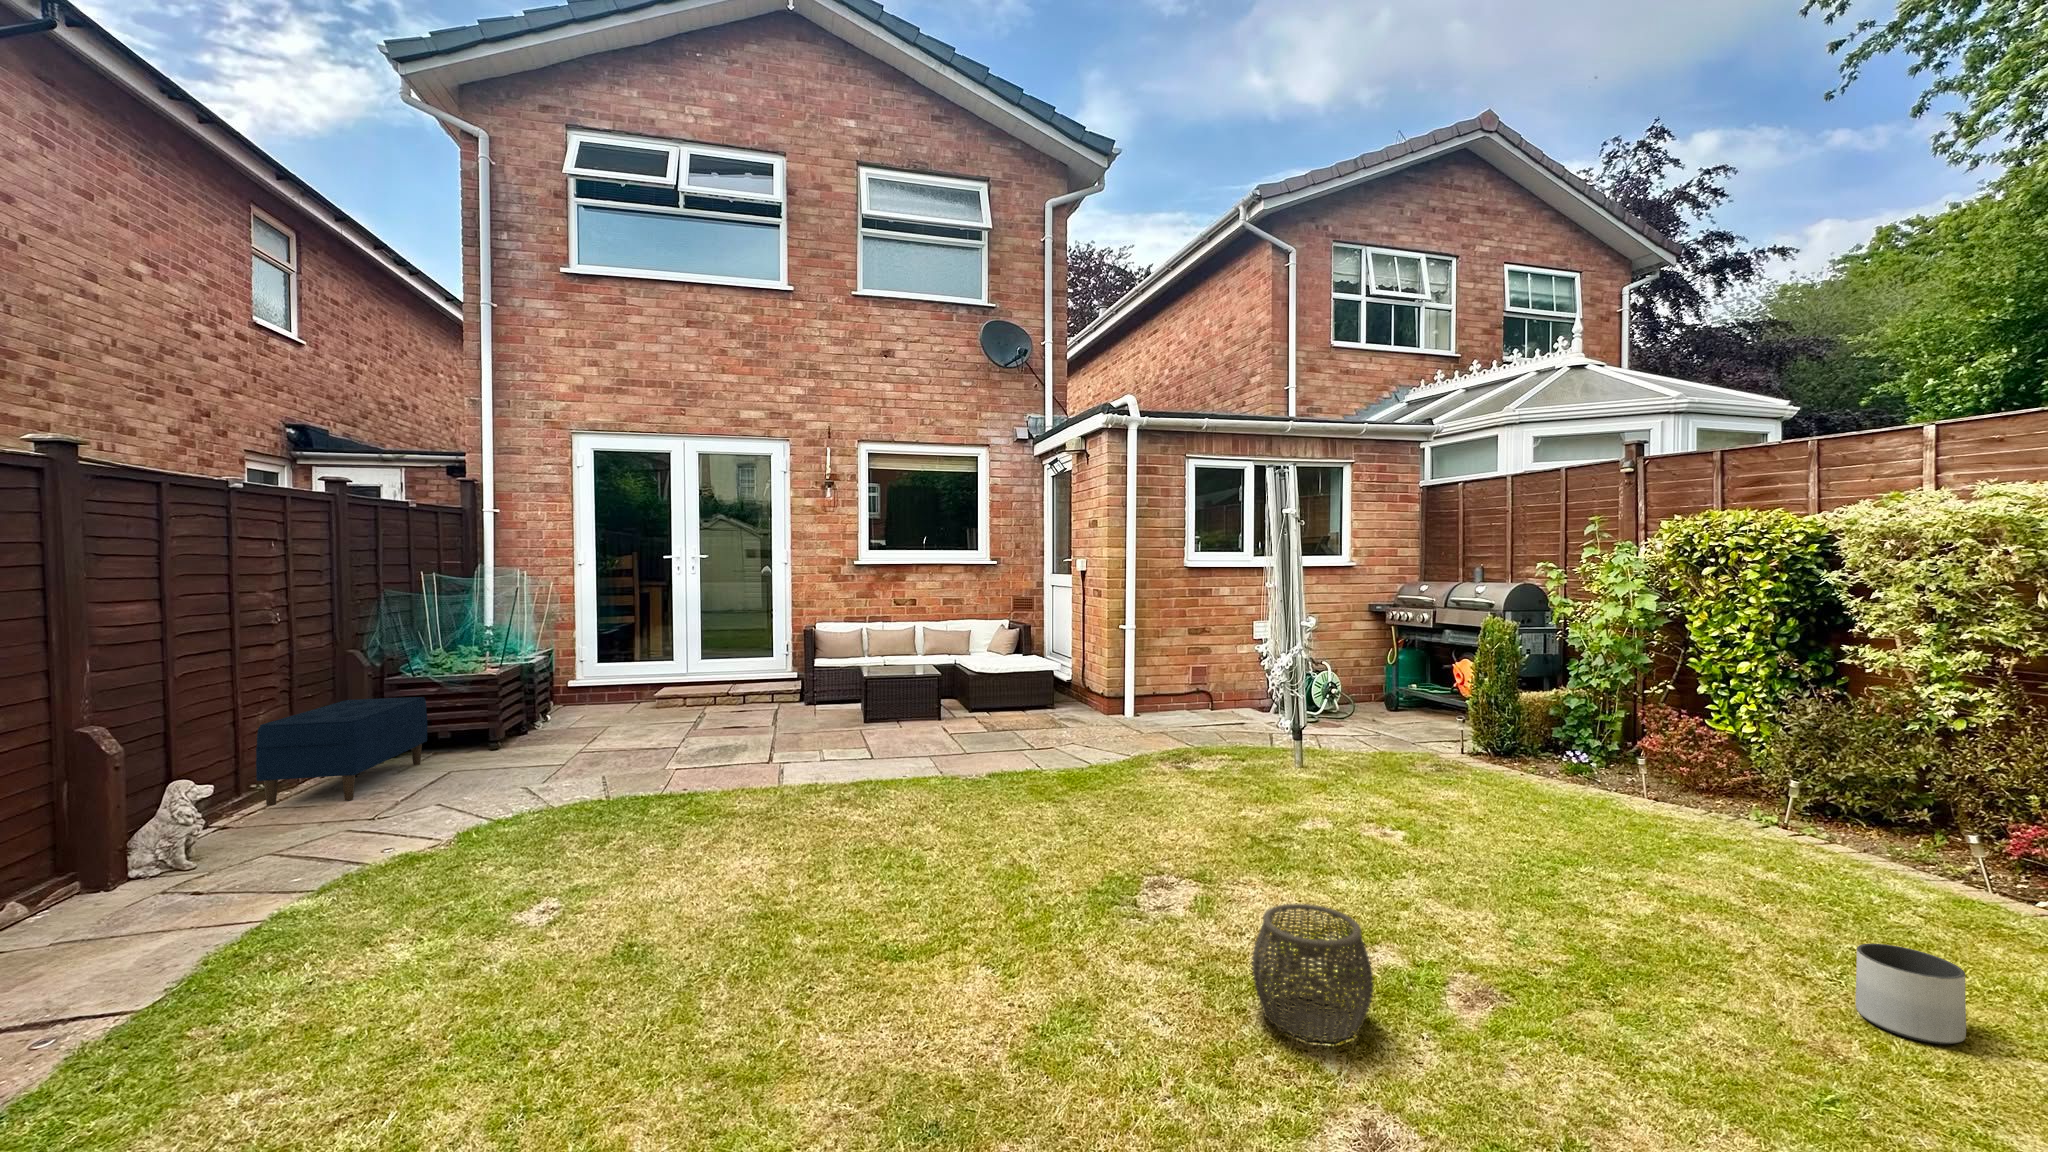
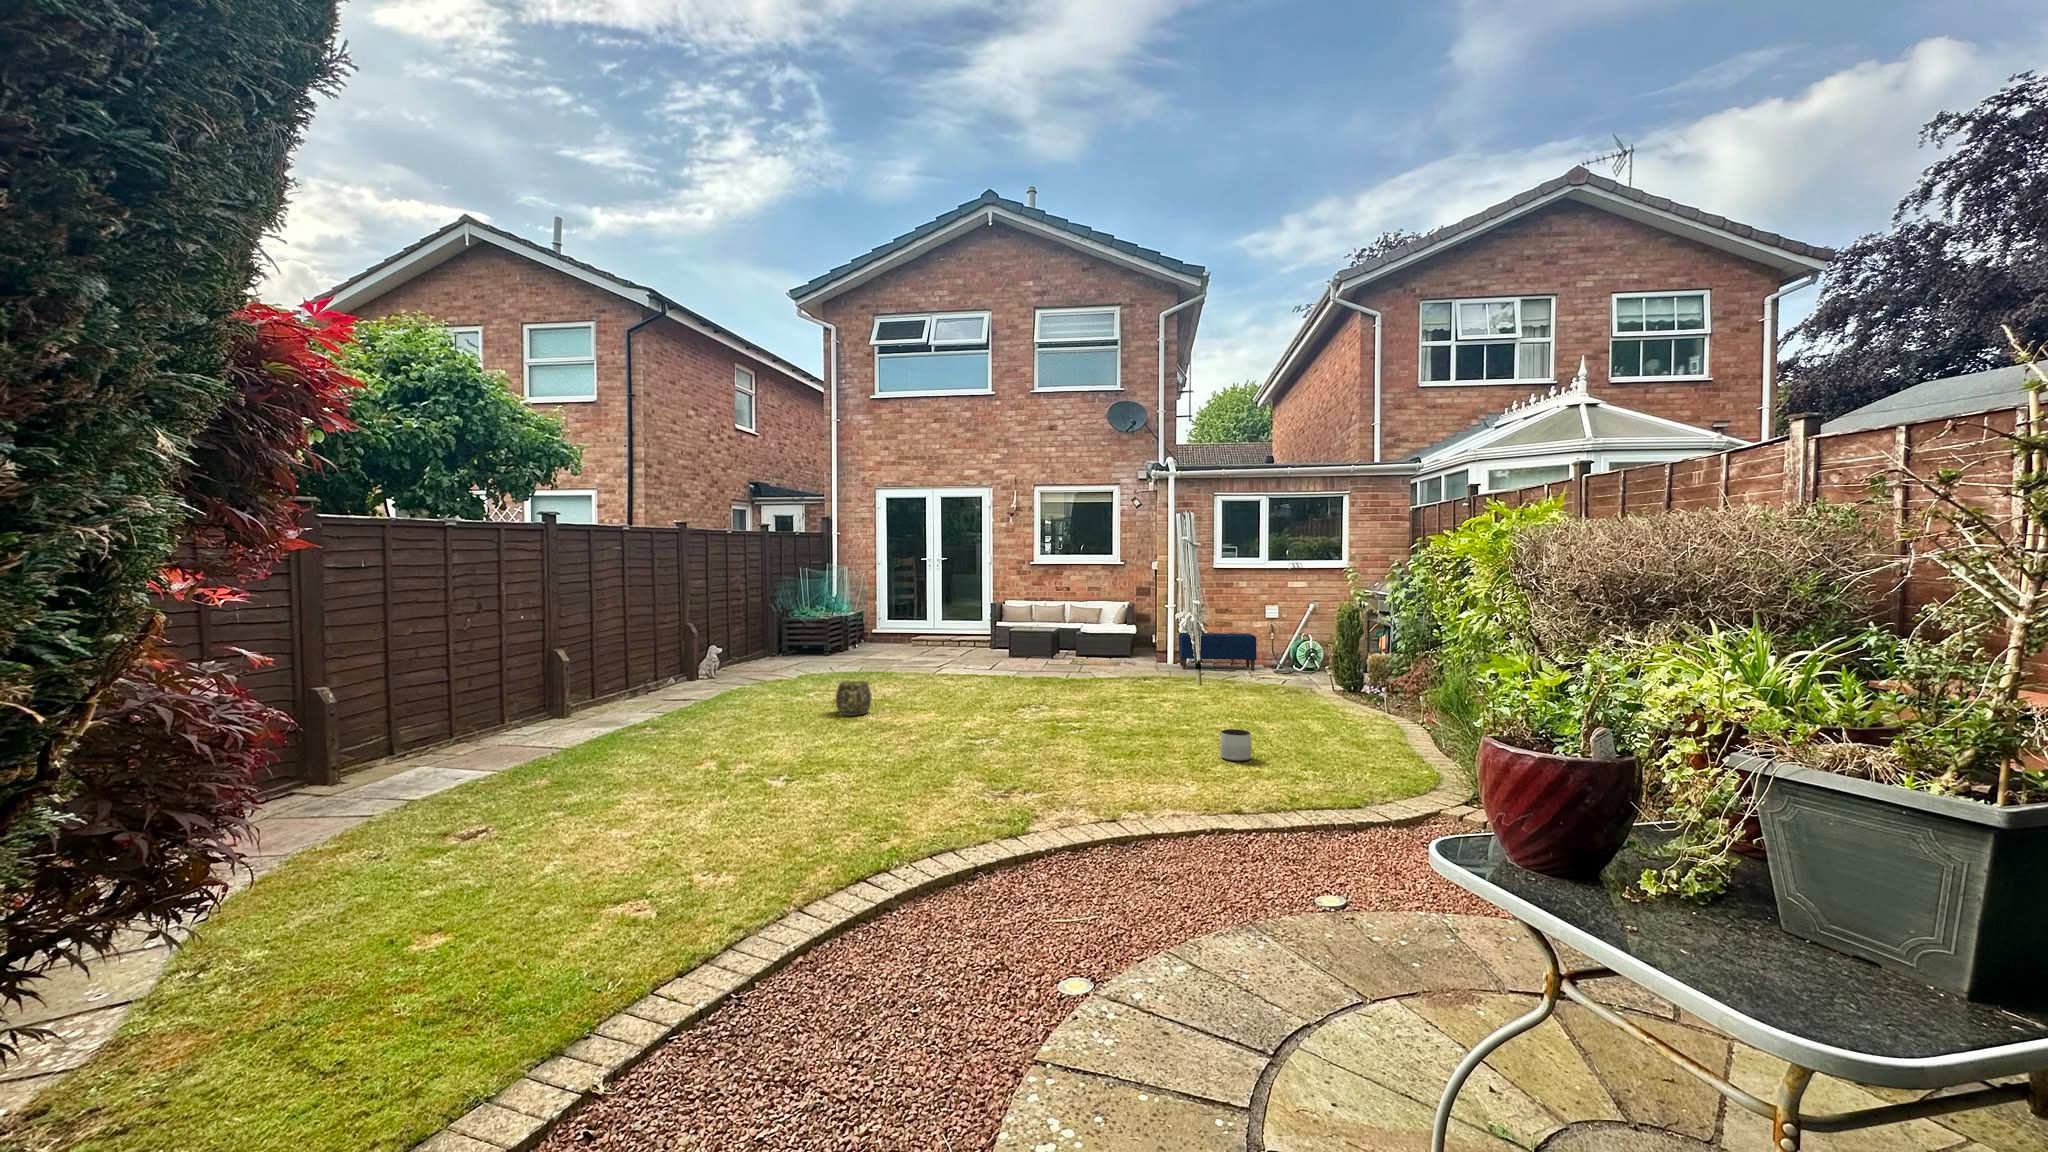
bench: present [256,697,427,806] -> present [1179,633,1257,671]
woven basket: present [1252,904,1374,1043] -> present [835,681,872,716]

